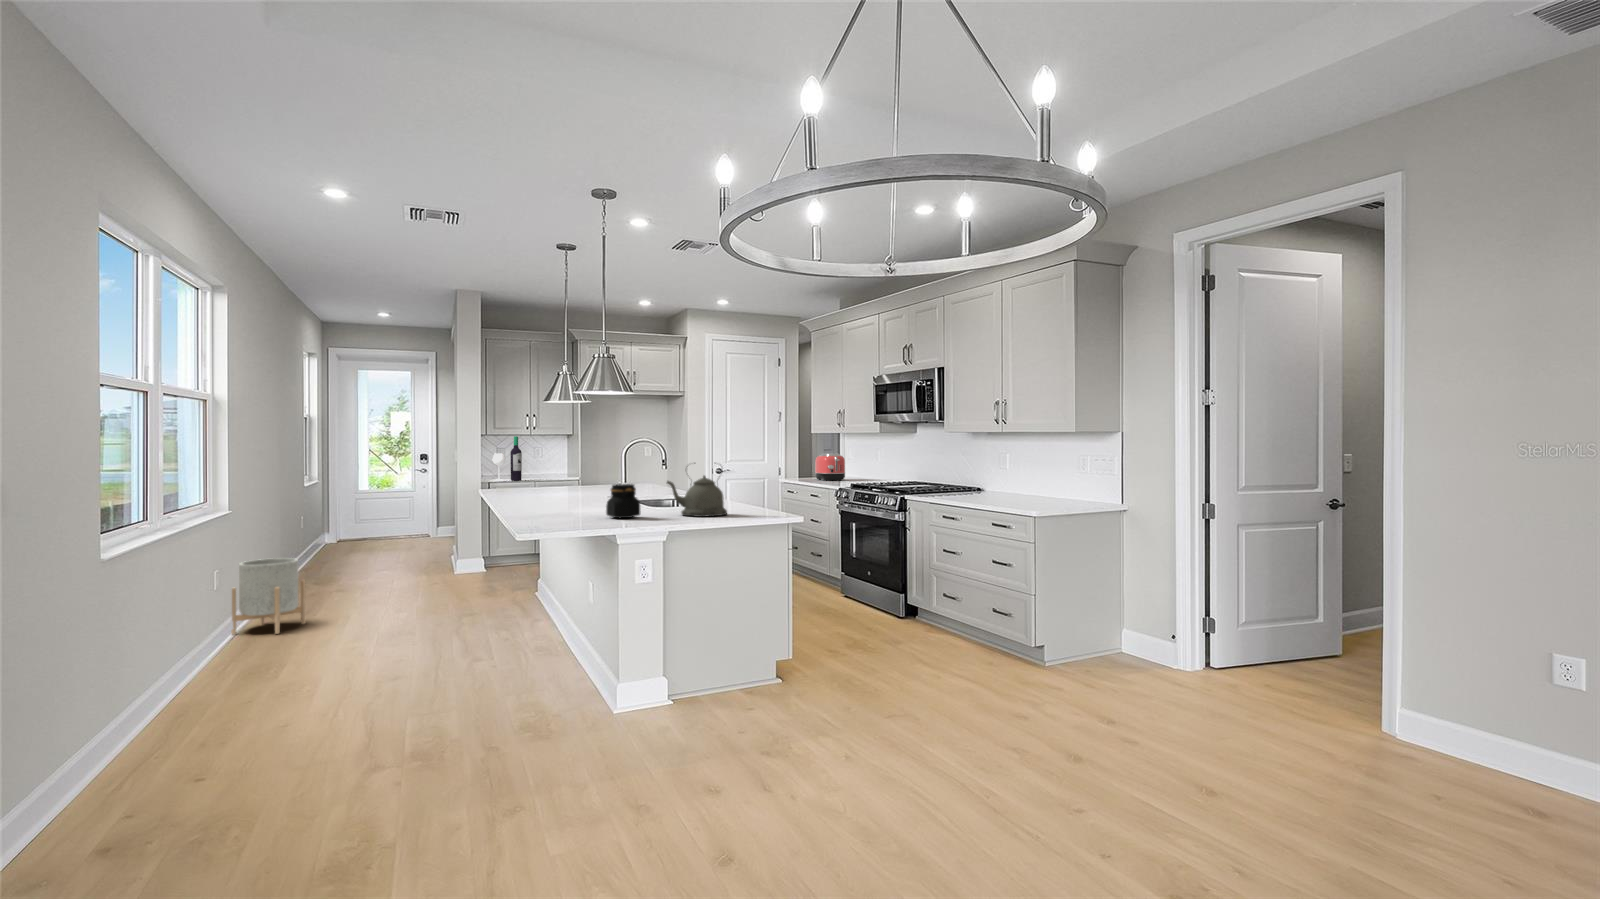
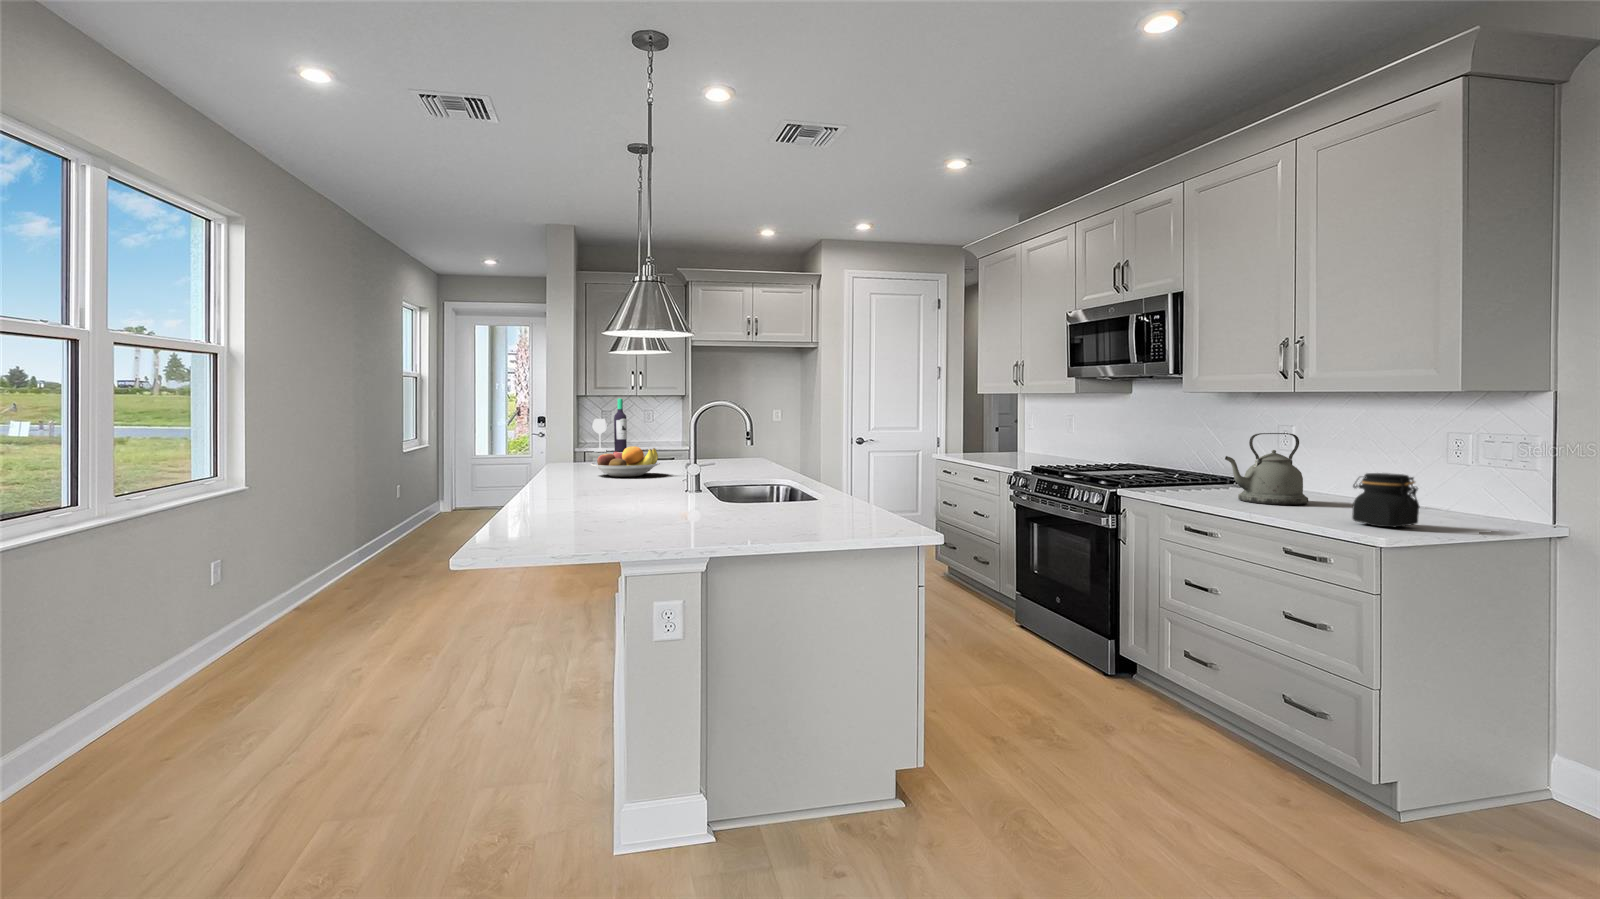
toaster: present [815,454,845,481] -> none [981,422,1023,459]
fruit bowl: none [525,472,579,495] -> present [591,446,660,477]
kettle: present [667,476,727,517] -> present [1225,433,1308,505]
jar: present [606,484,640,518] -> present [1352,473,1419,527]
planter: present [231,558,306,635] -> none [254,545,345,640]

